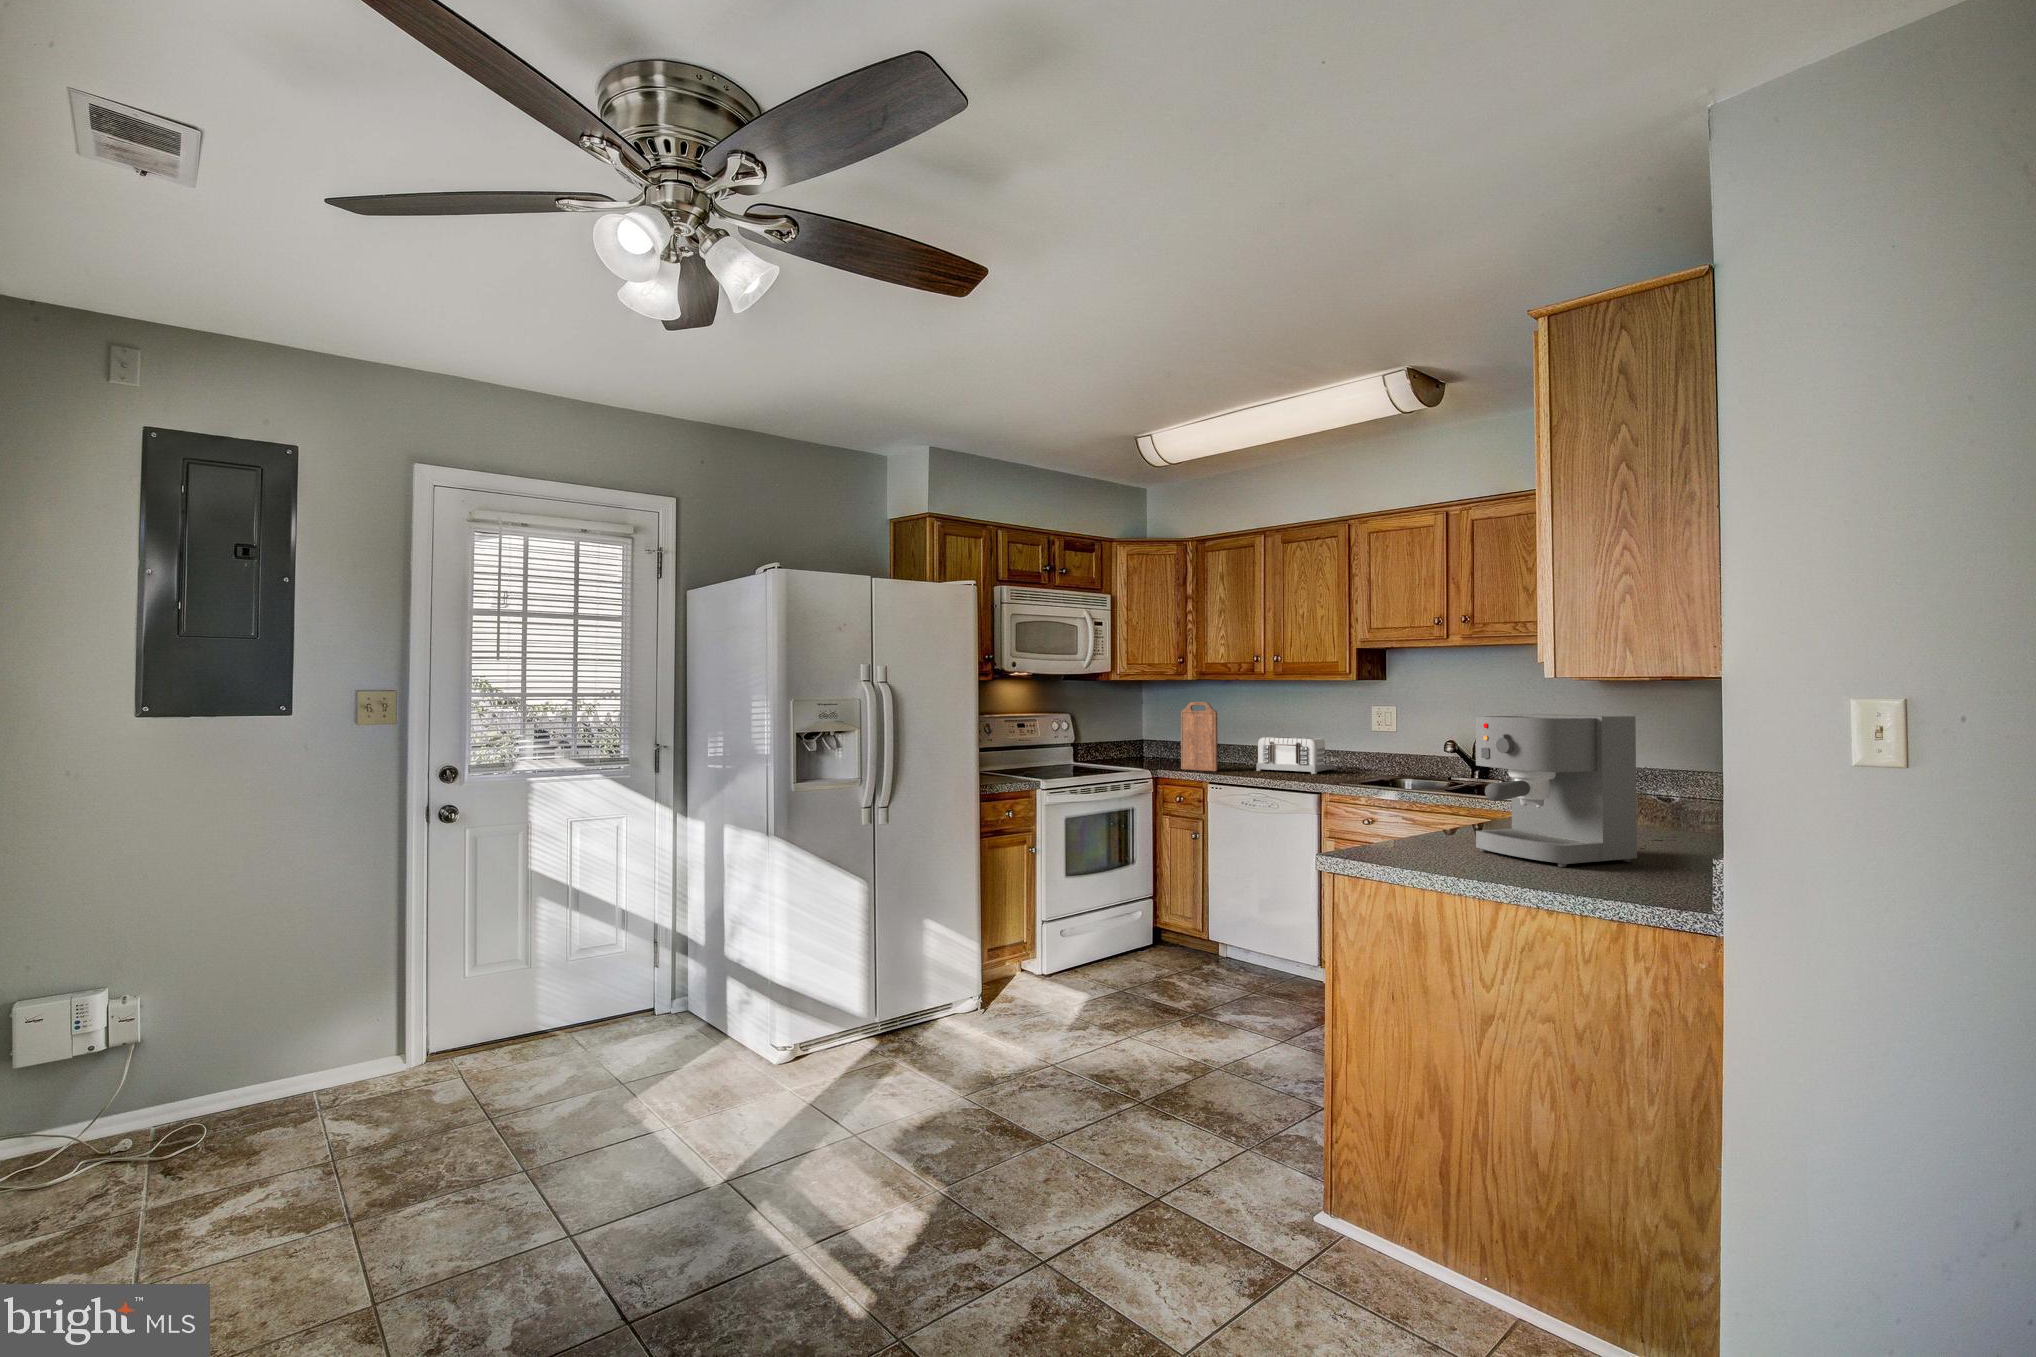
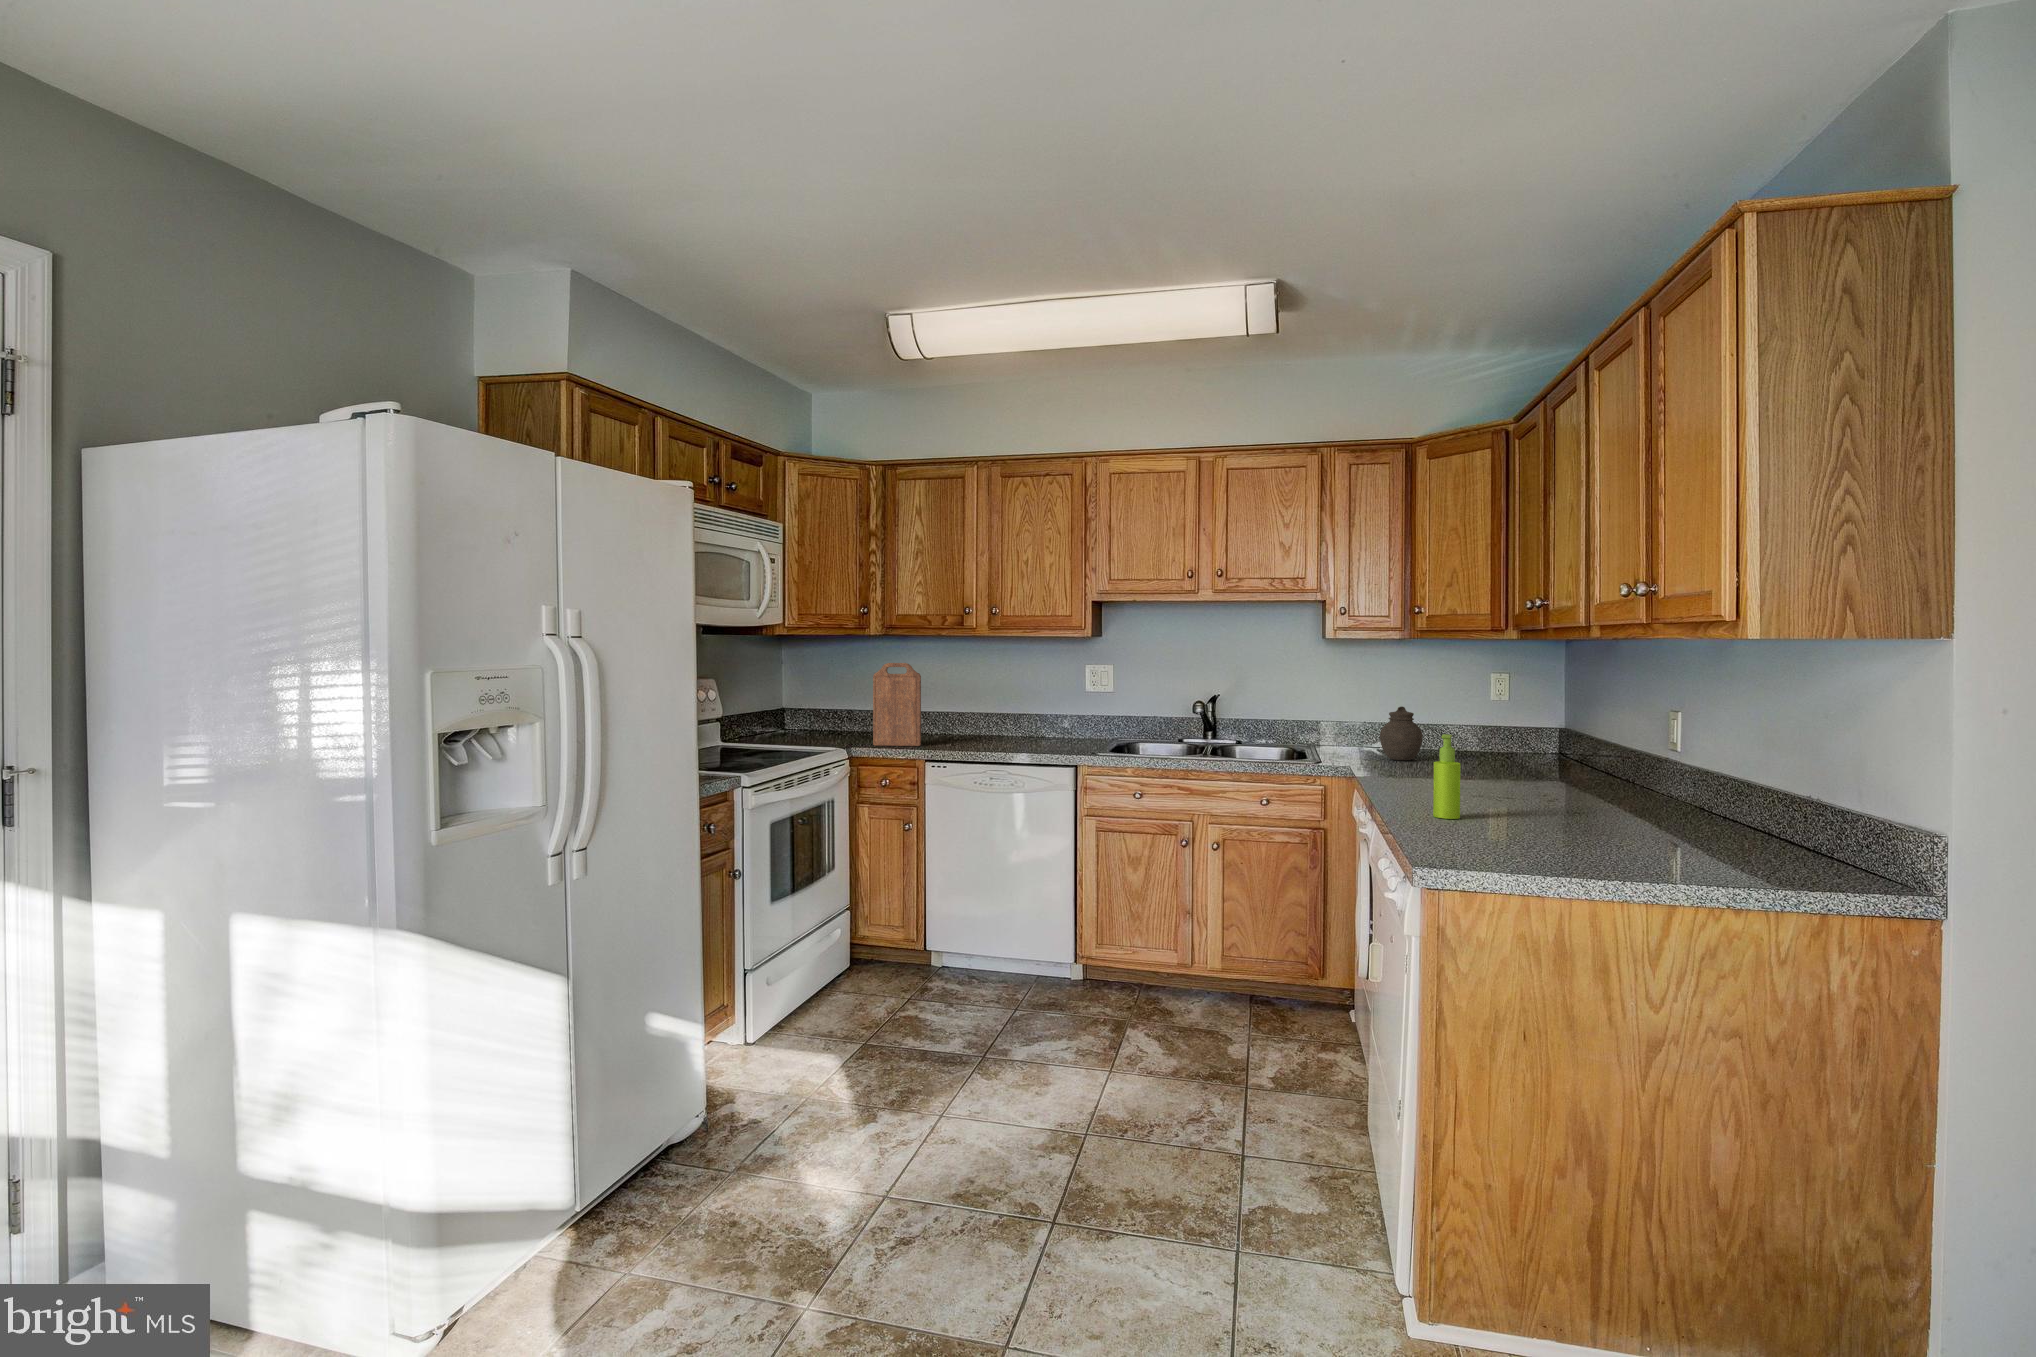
coffee maker: present [1476,714,1637,867] -> none [1512,675,1658,849]
toaster: present [1256,736,1336,774] -> none [957,701,1029,743]
jar: none [1632,750,1682,806] -> present [1380,706,1423,761]
soap dispenser: none [1463,765,1488,839] -> present [1433,734,1461,819]

